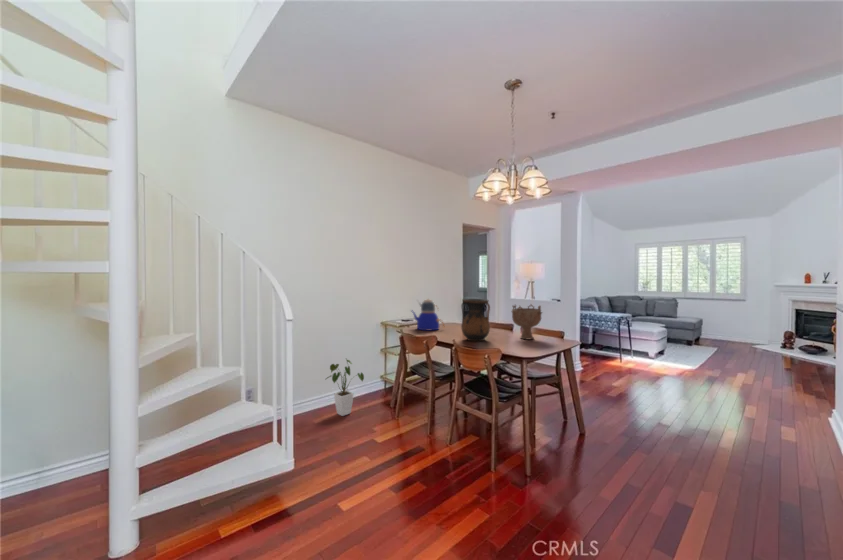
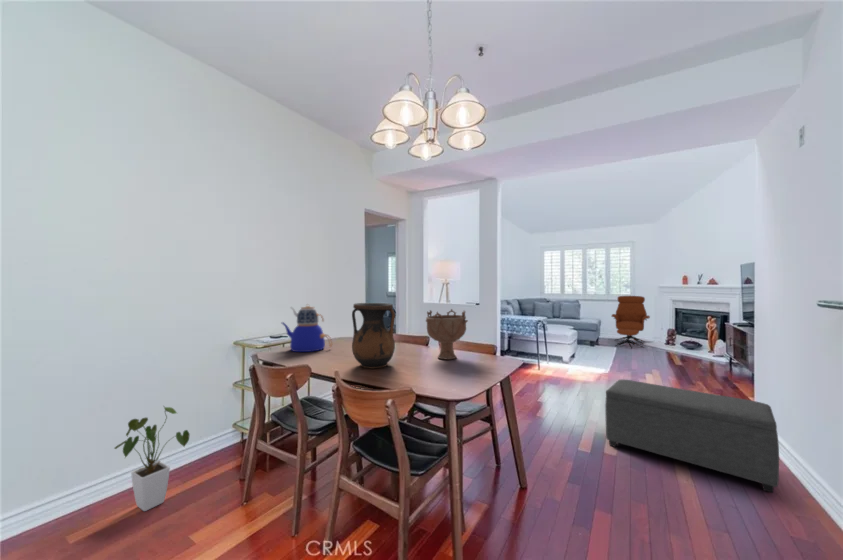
armchair: none [715,295,763,350] -> present [612,296,650,347]
ottoman: none [665,368,823,462] -> present [605,380,779,493]

